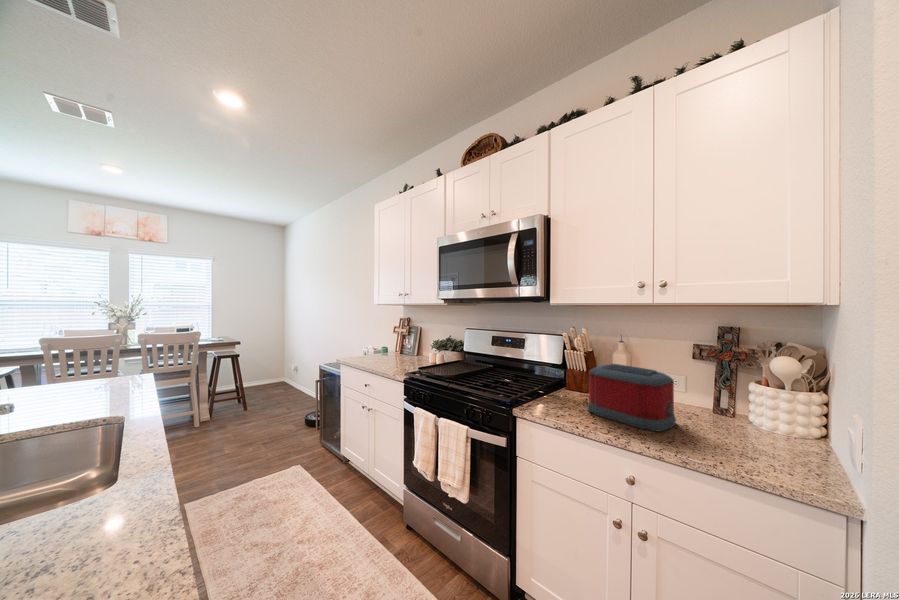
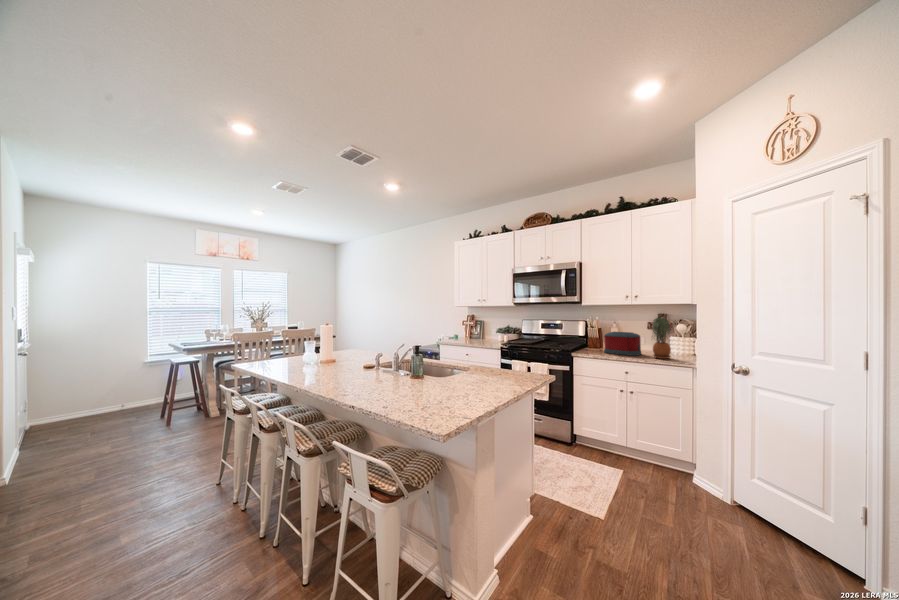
potted plant: none [703,339,764,458] -> present [653,318,671,359]

